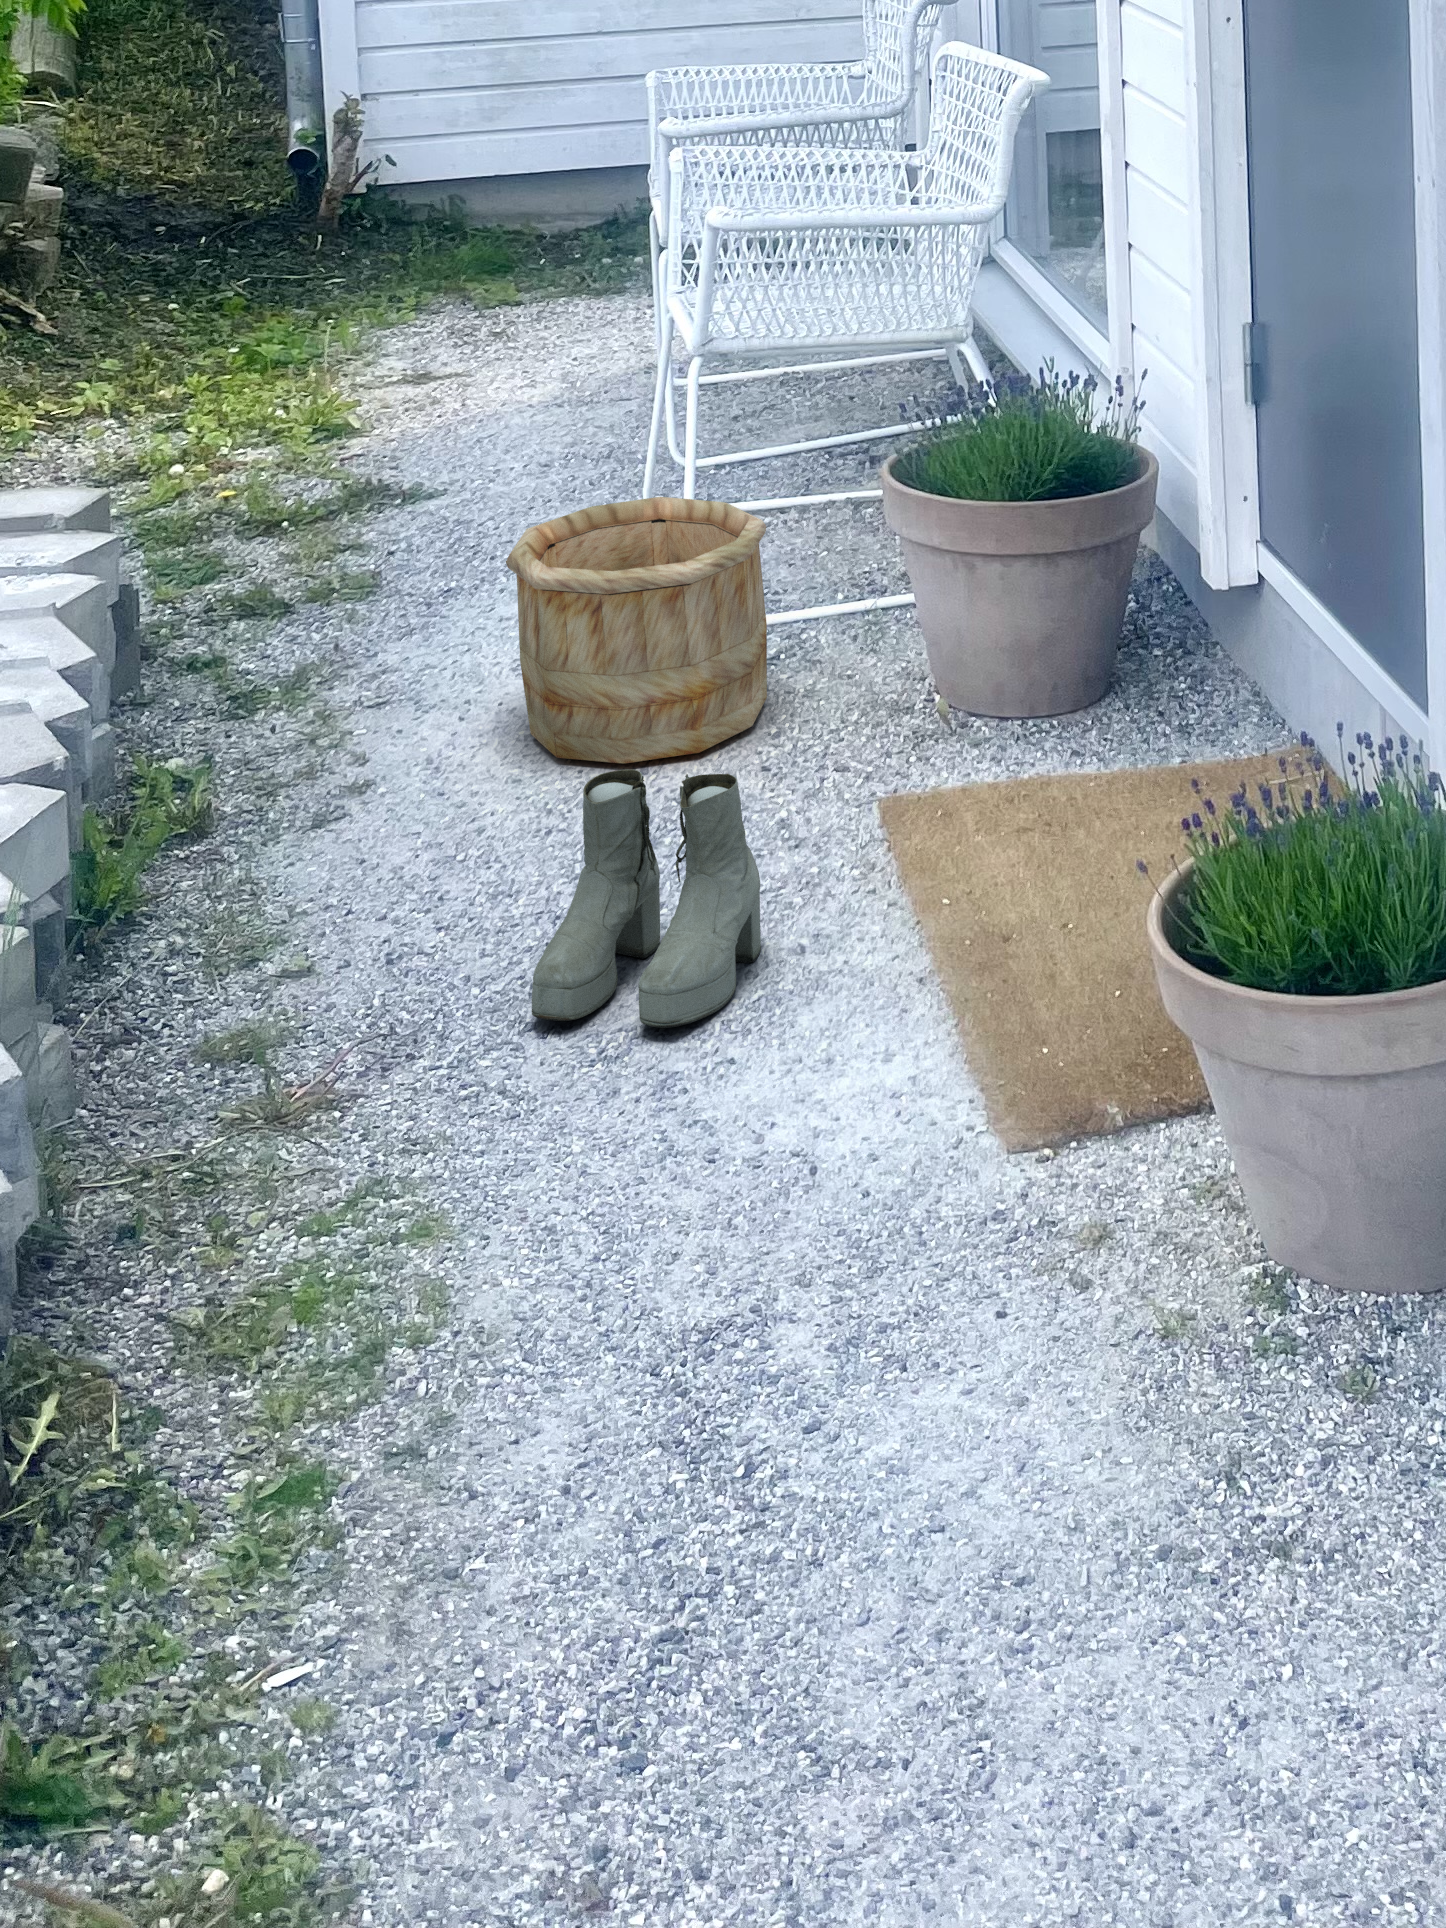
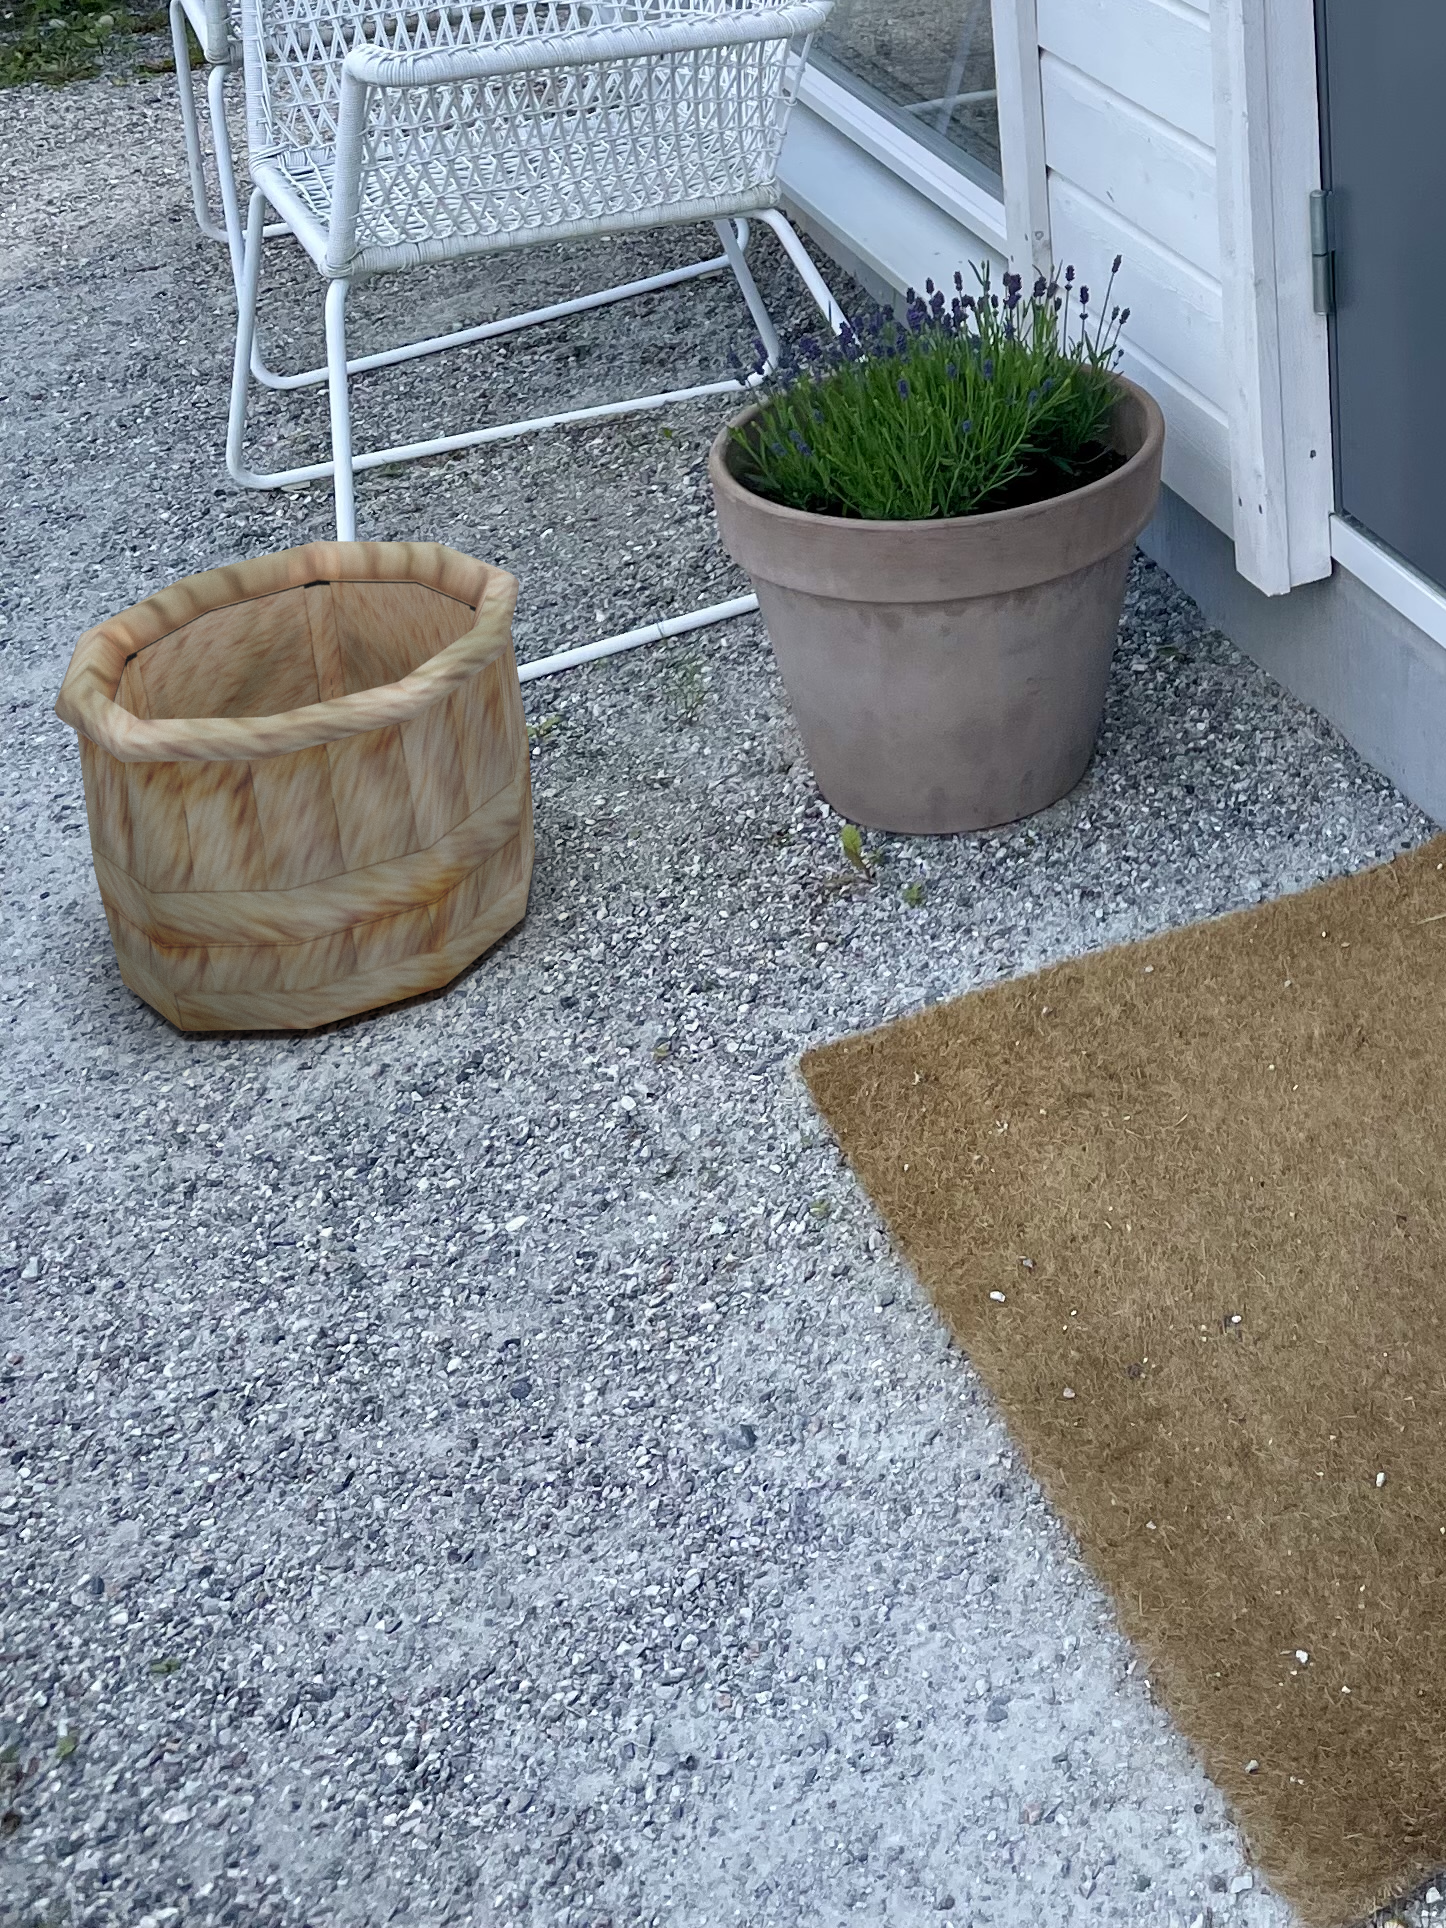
boots: present [532,769,761,1028] -> none [258,1156,673,1714]

